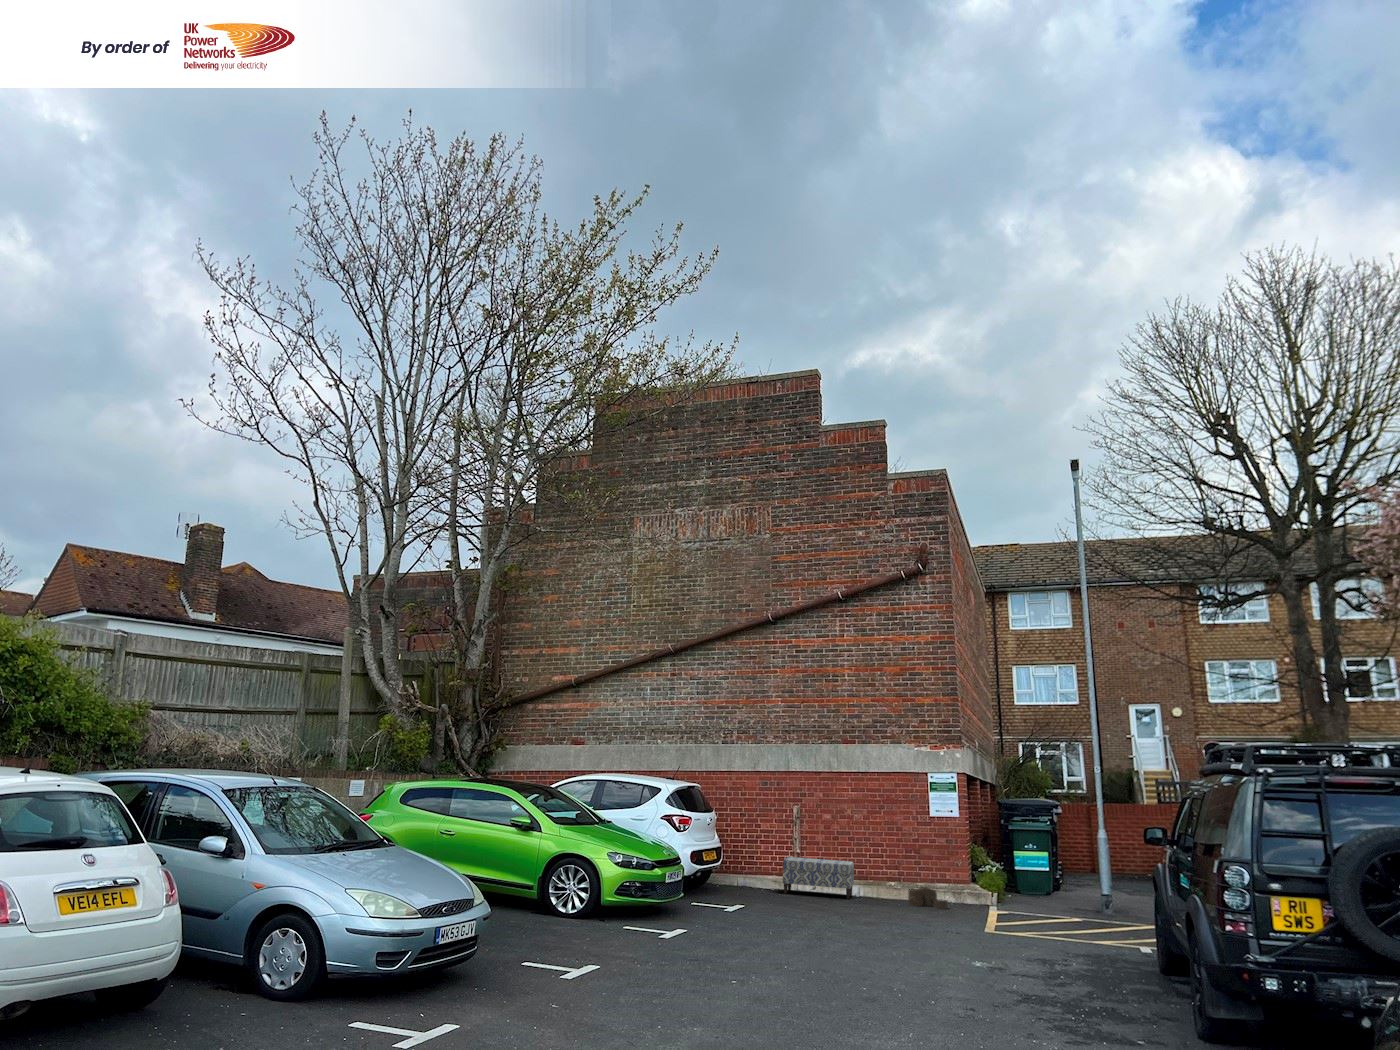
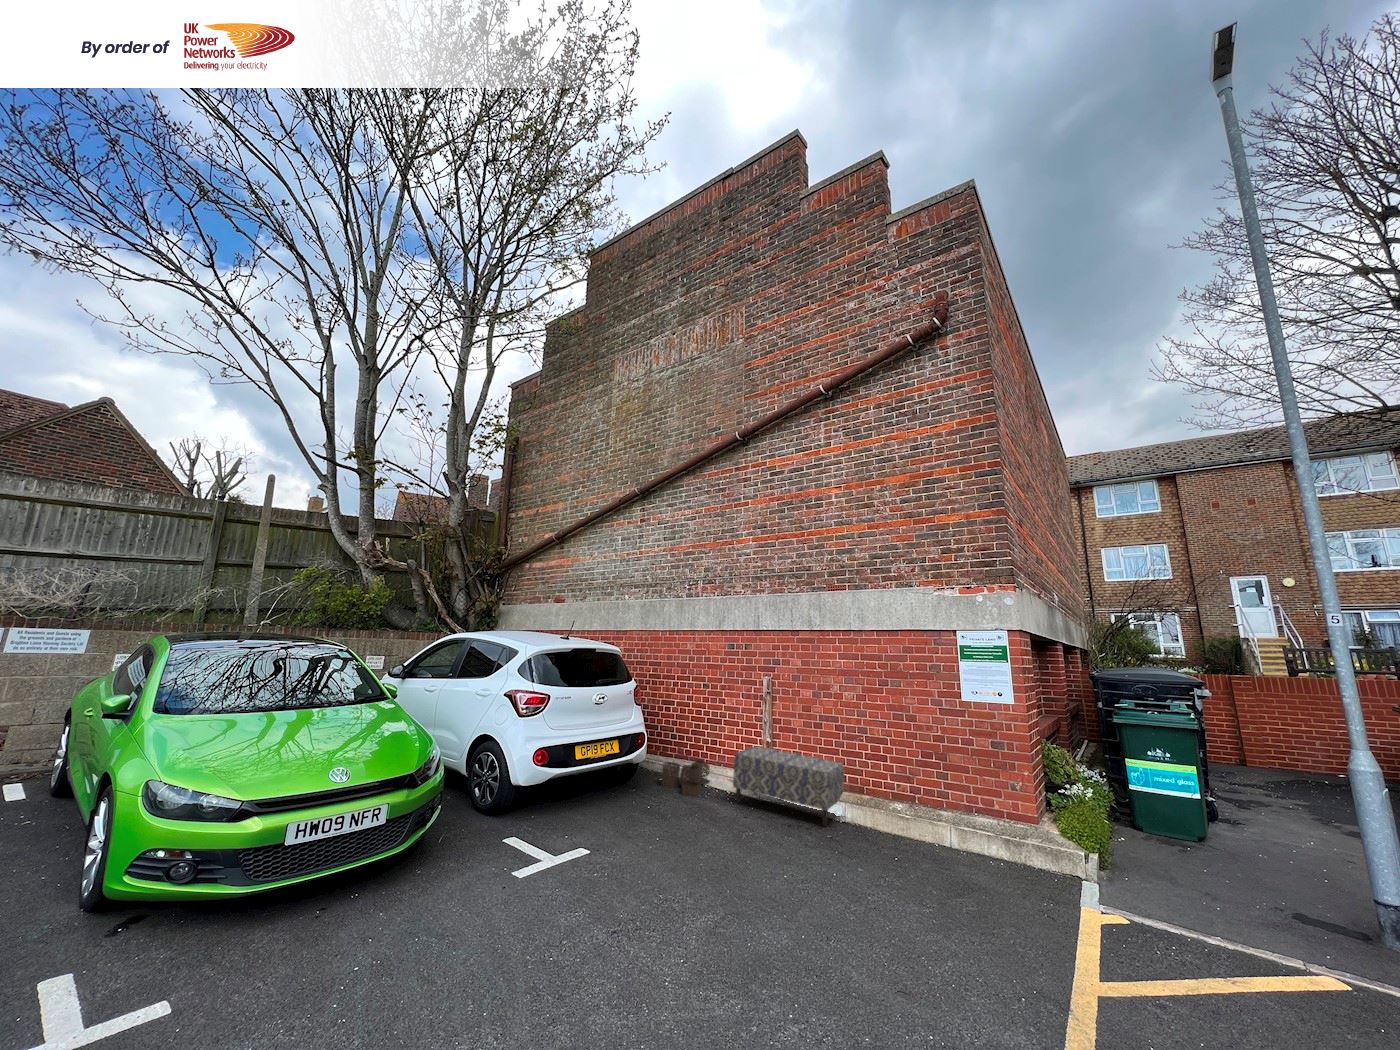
woven basket: present [908,886,948,909] -> present [662,760,710,797]

